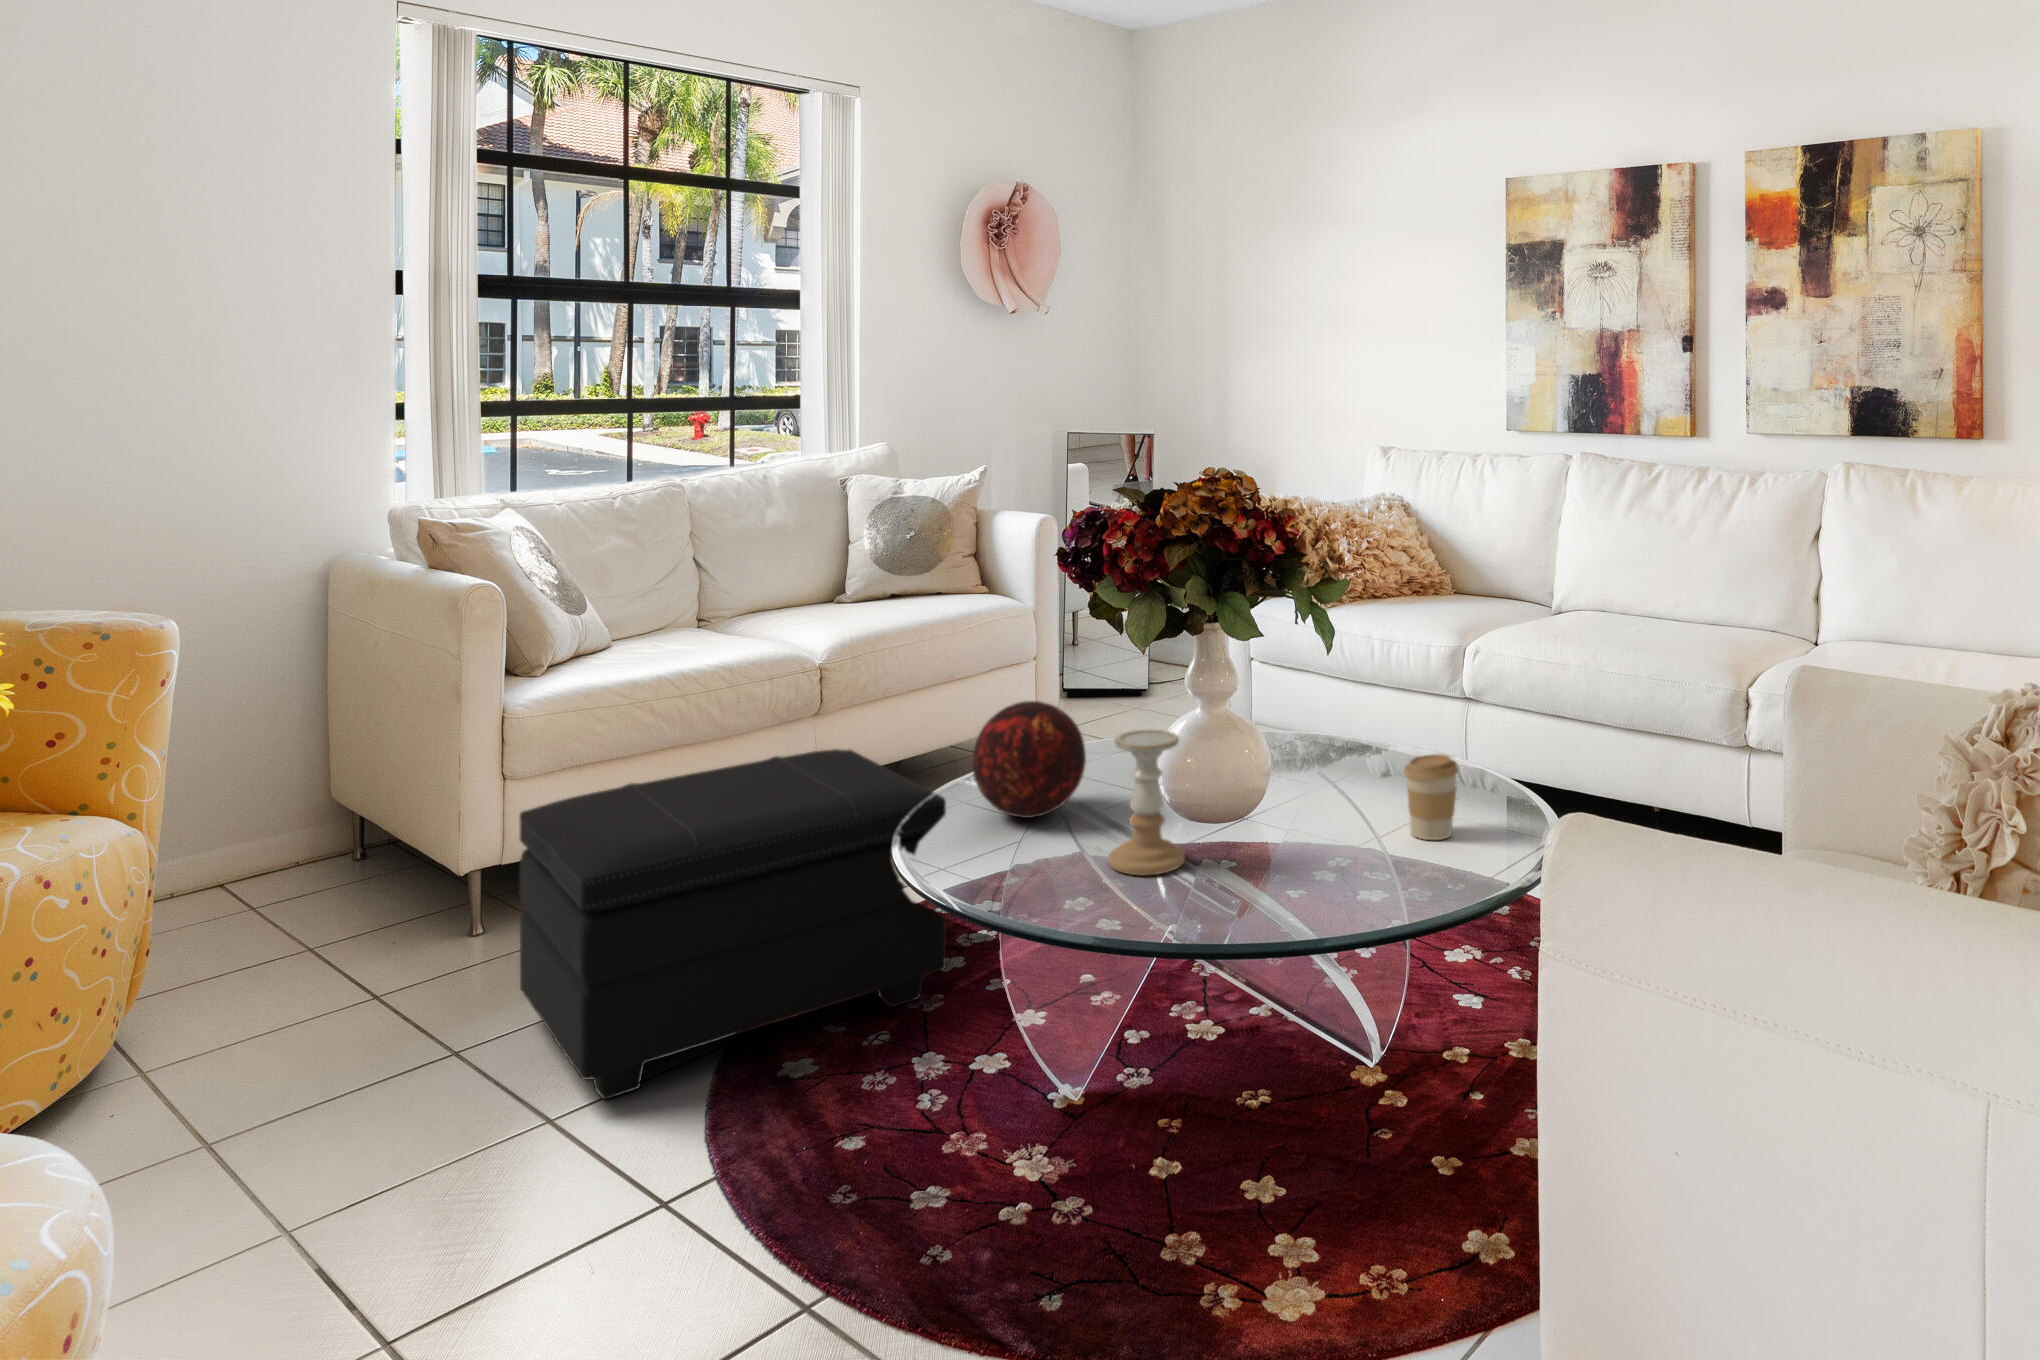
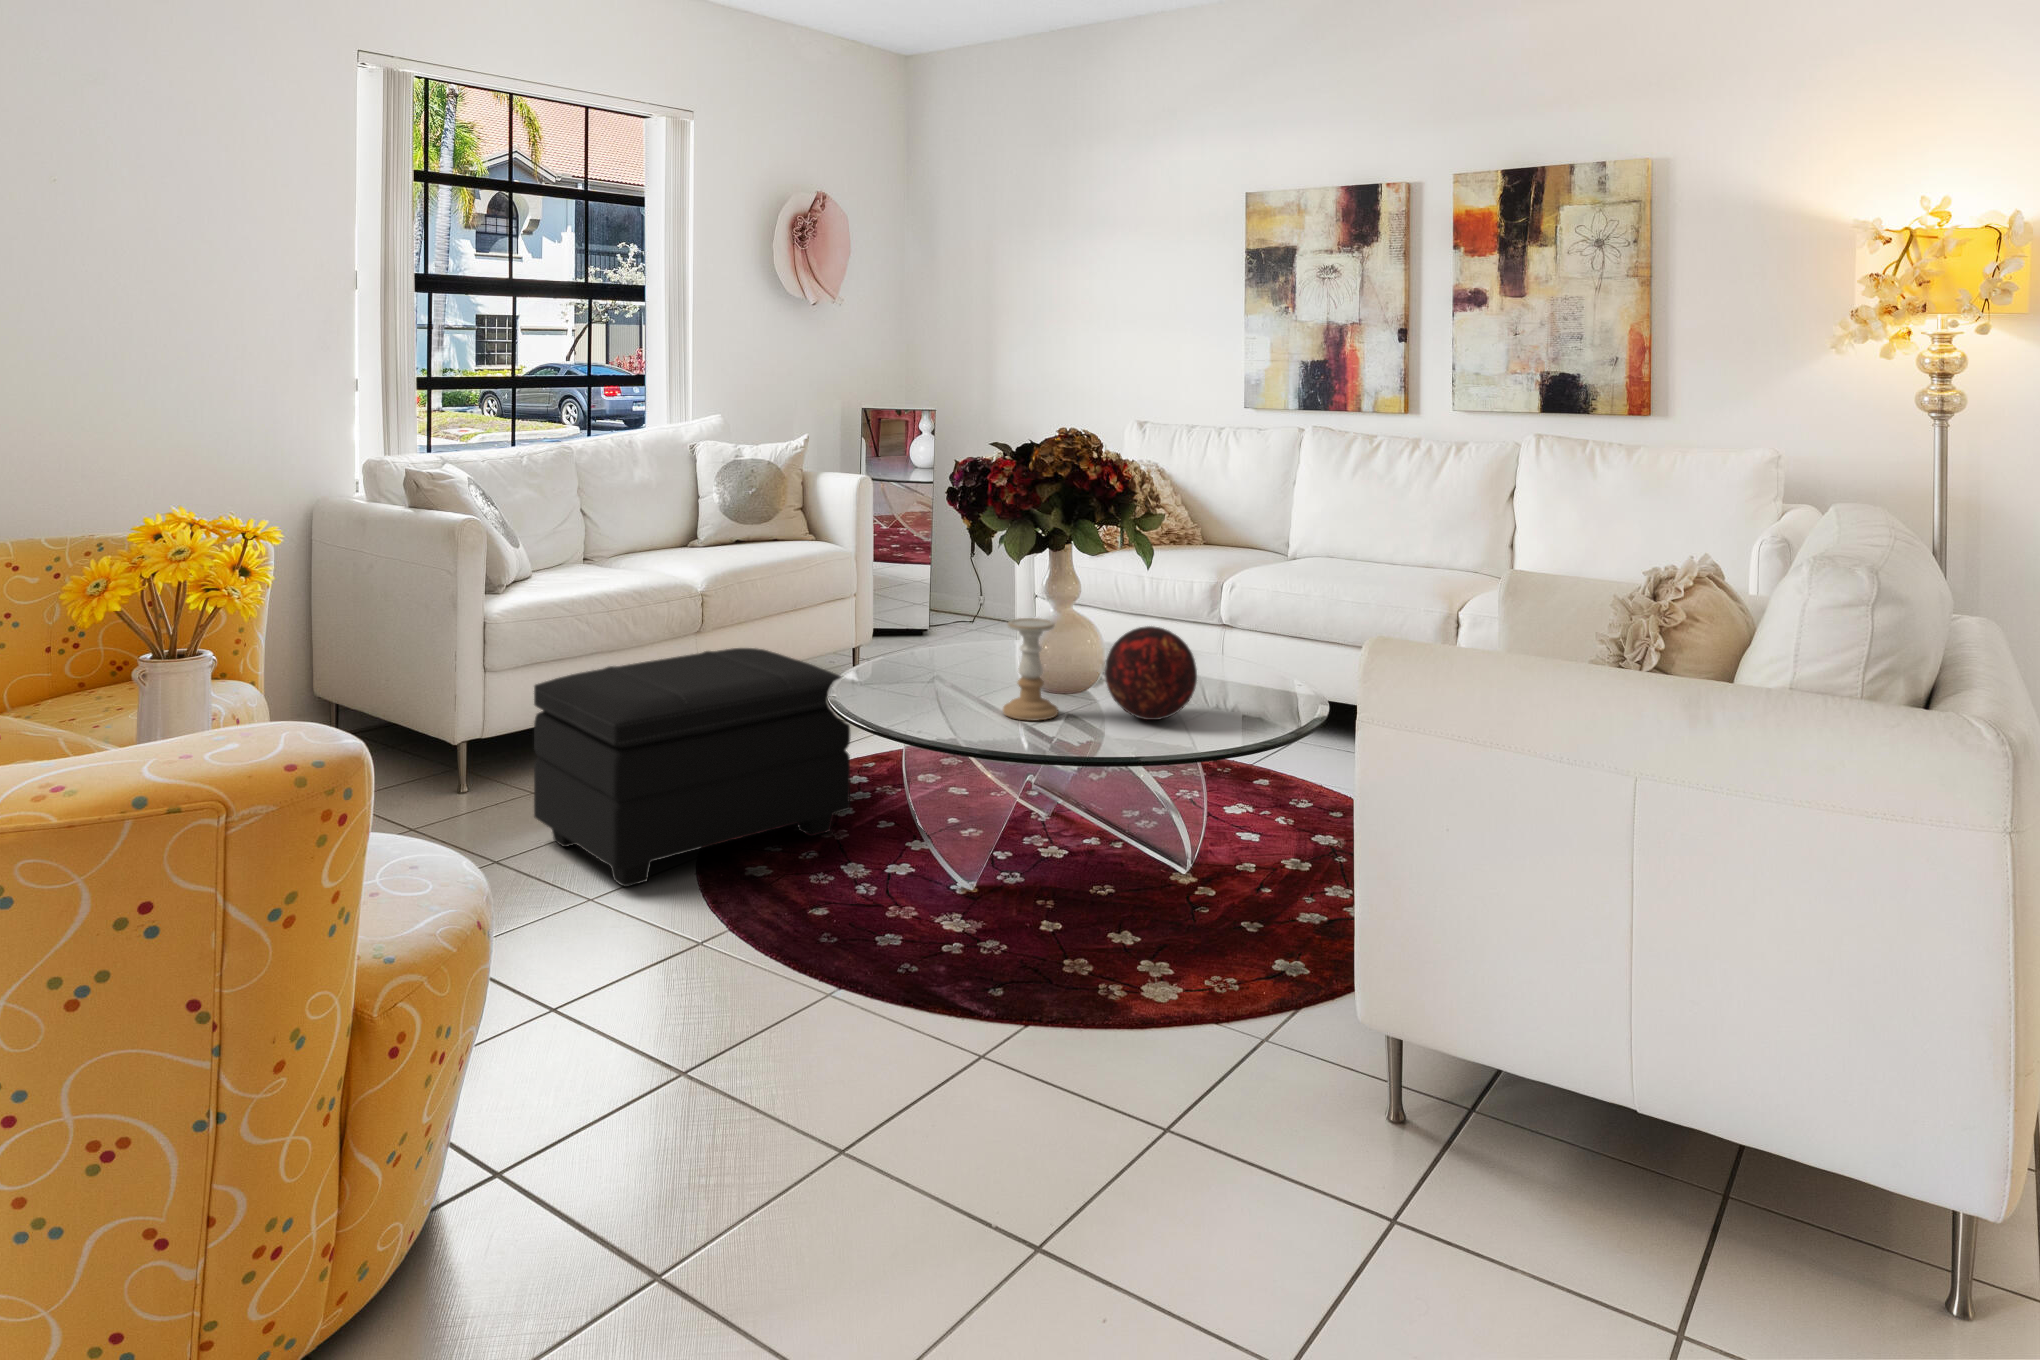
decorative orb: present [972,701,1086,818] -> present [1105,626,1197,720]
coffee cup: present [1404,754,1458,840] -> none [1212,642,1254,704]

